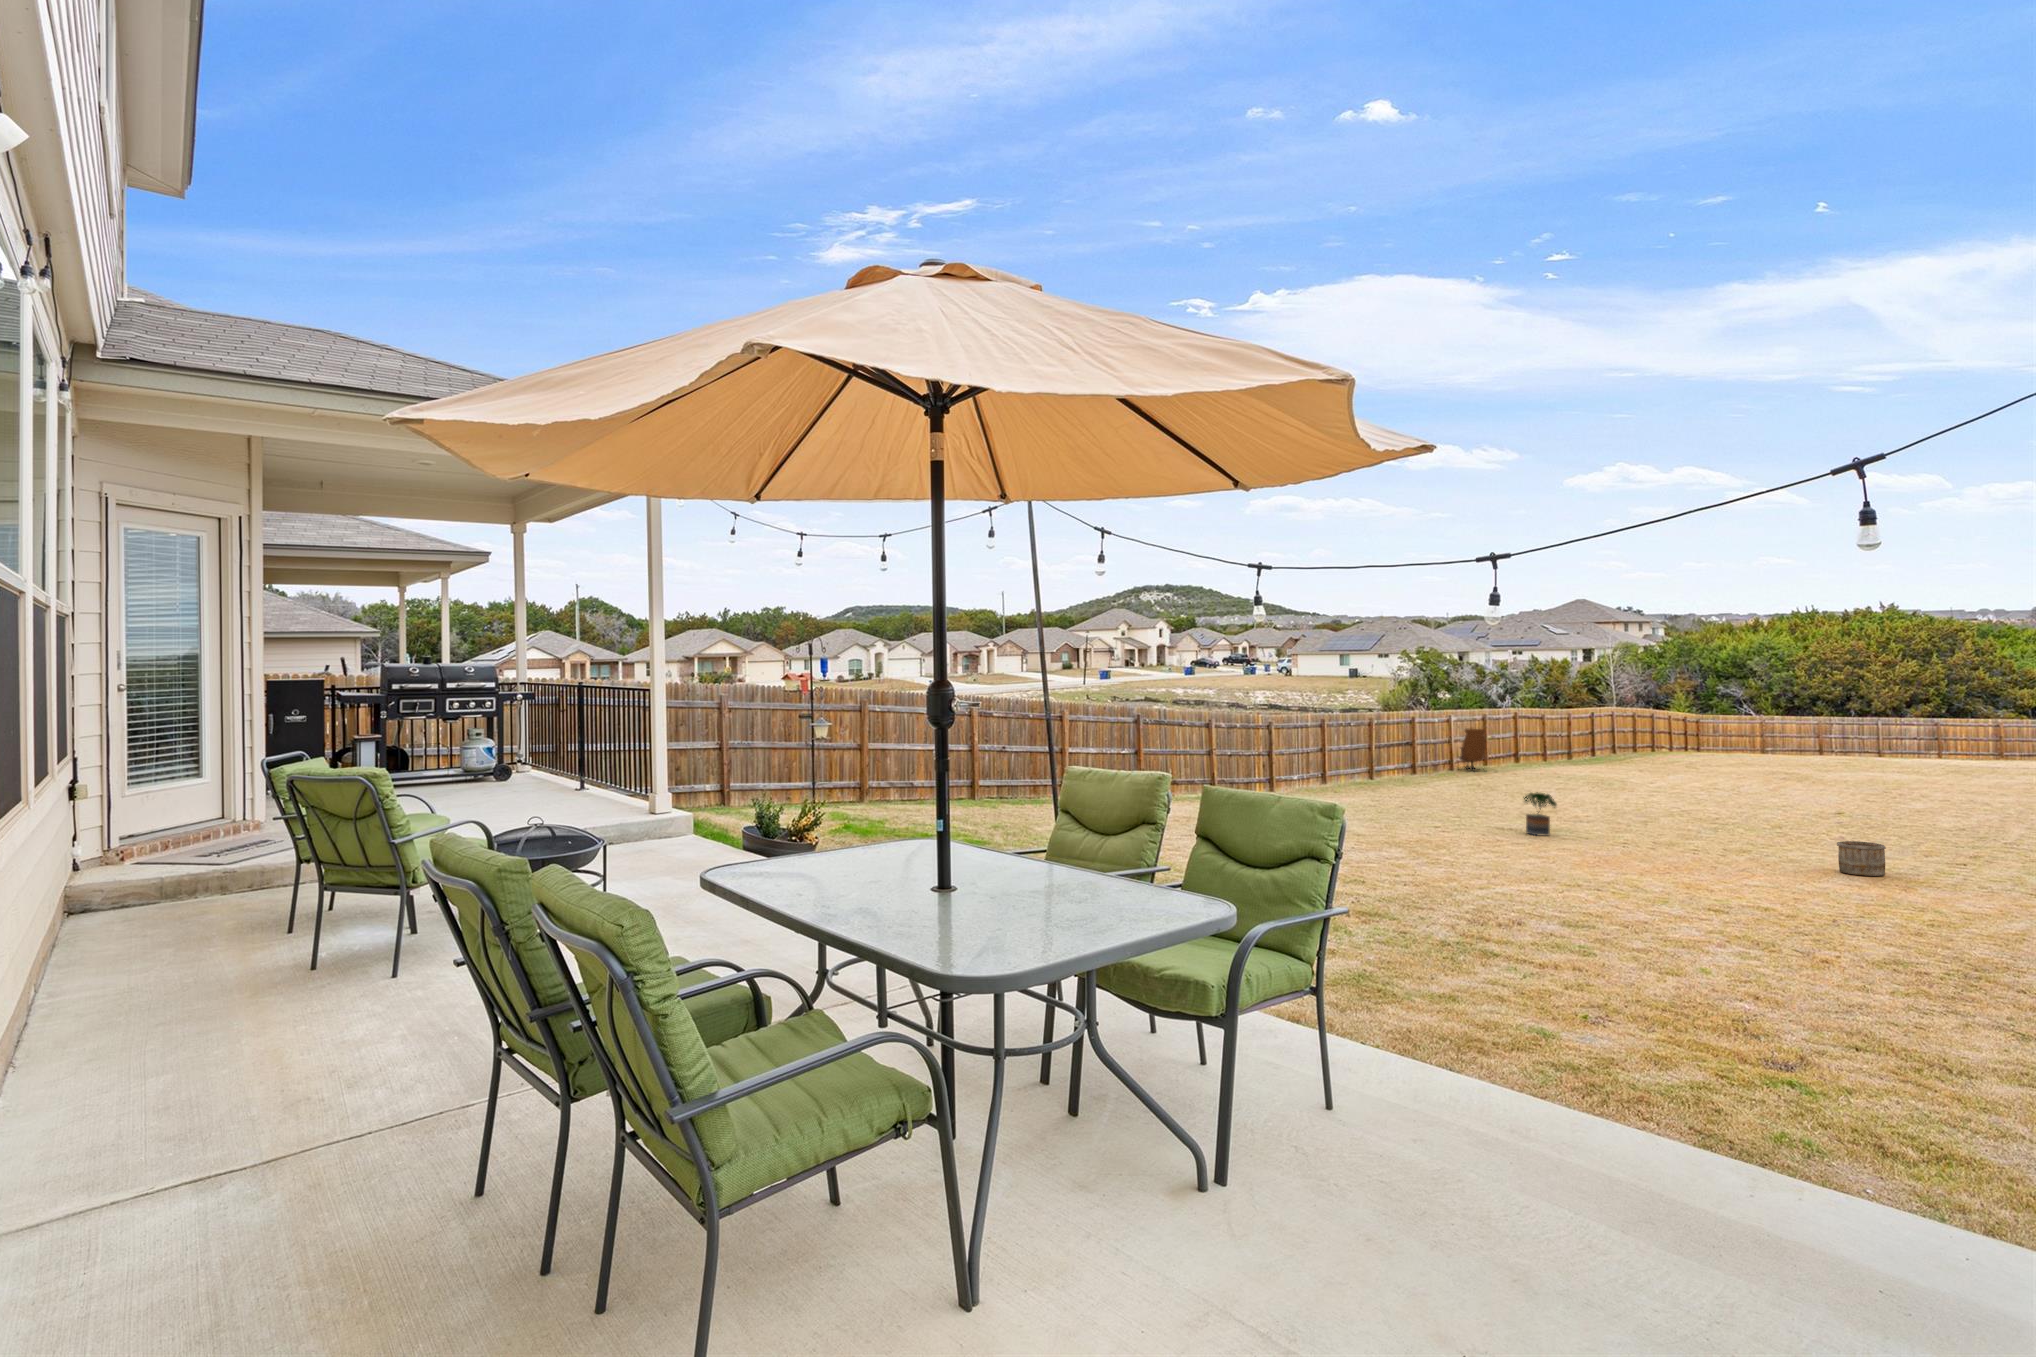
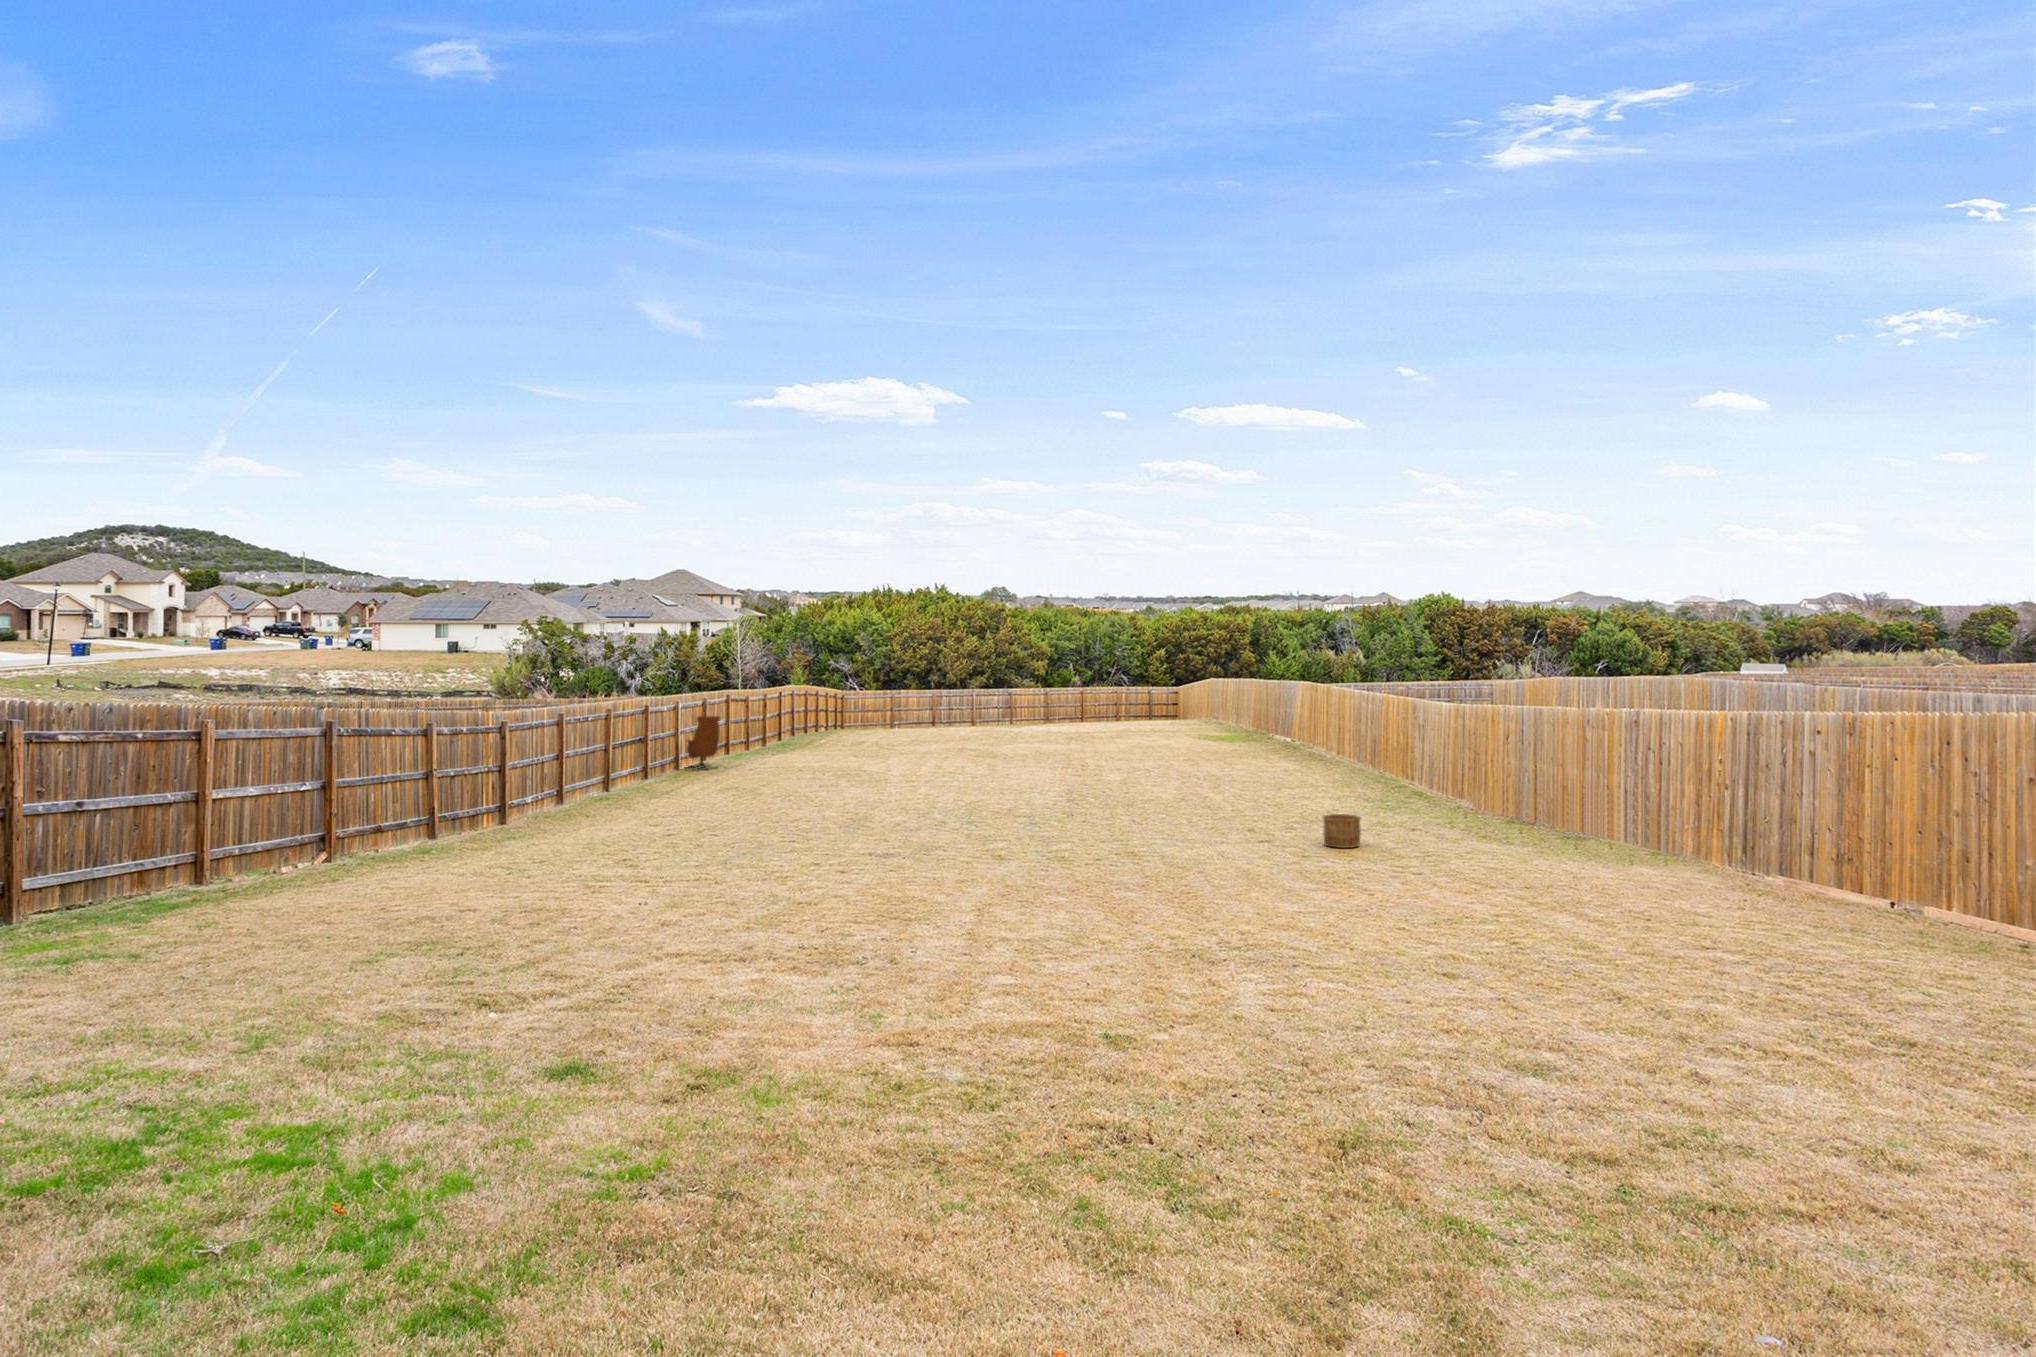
potted tree: present [1524,792,1557,836] -> none [996,793,1038,848]

